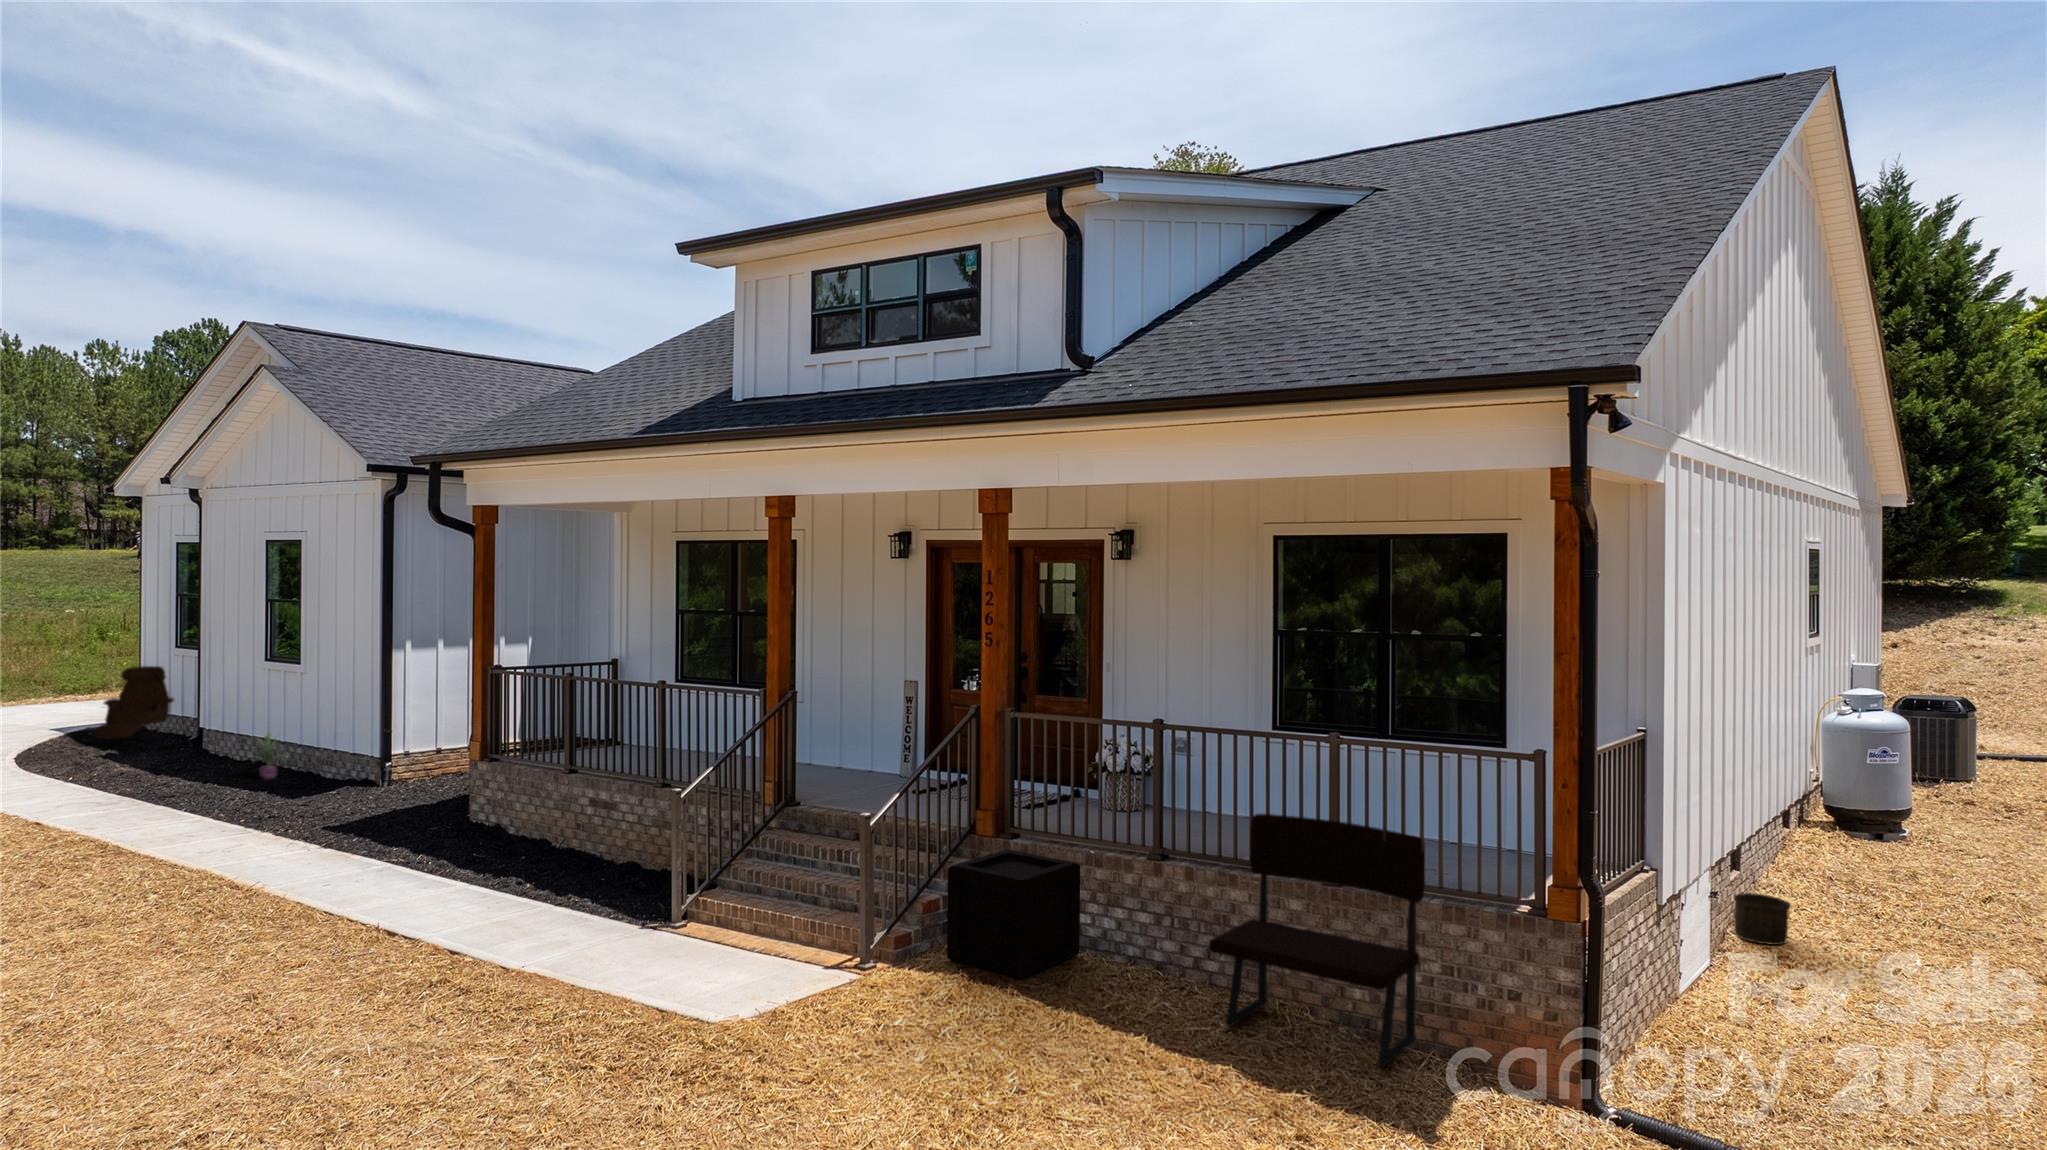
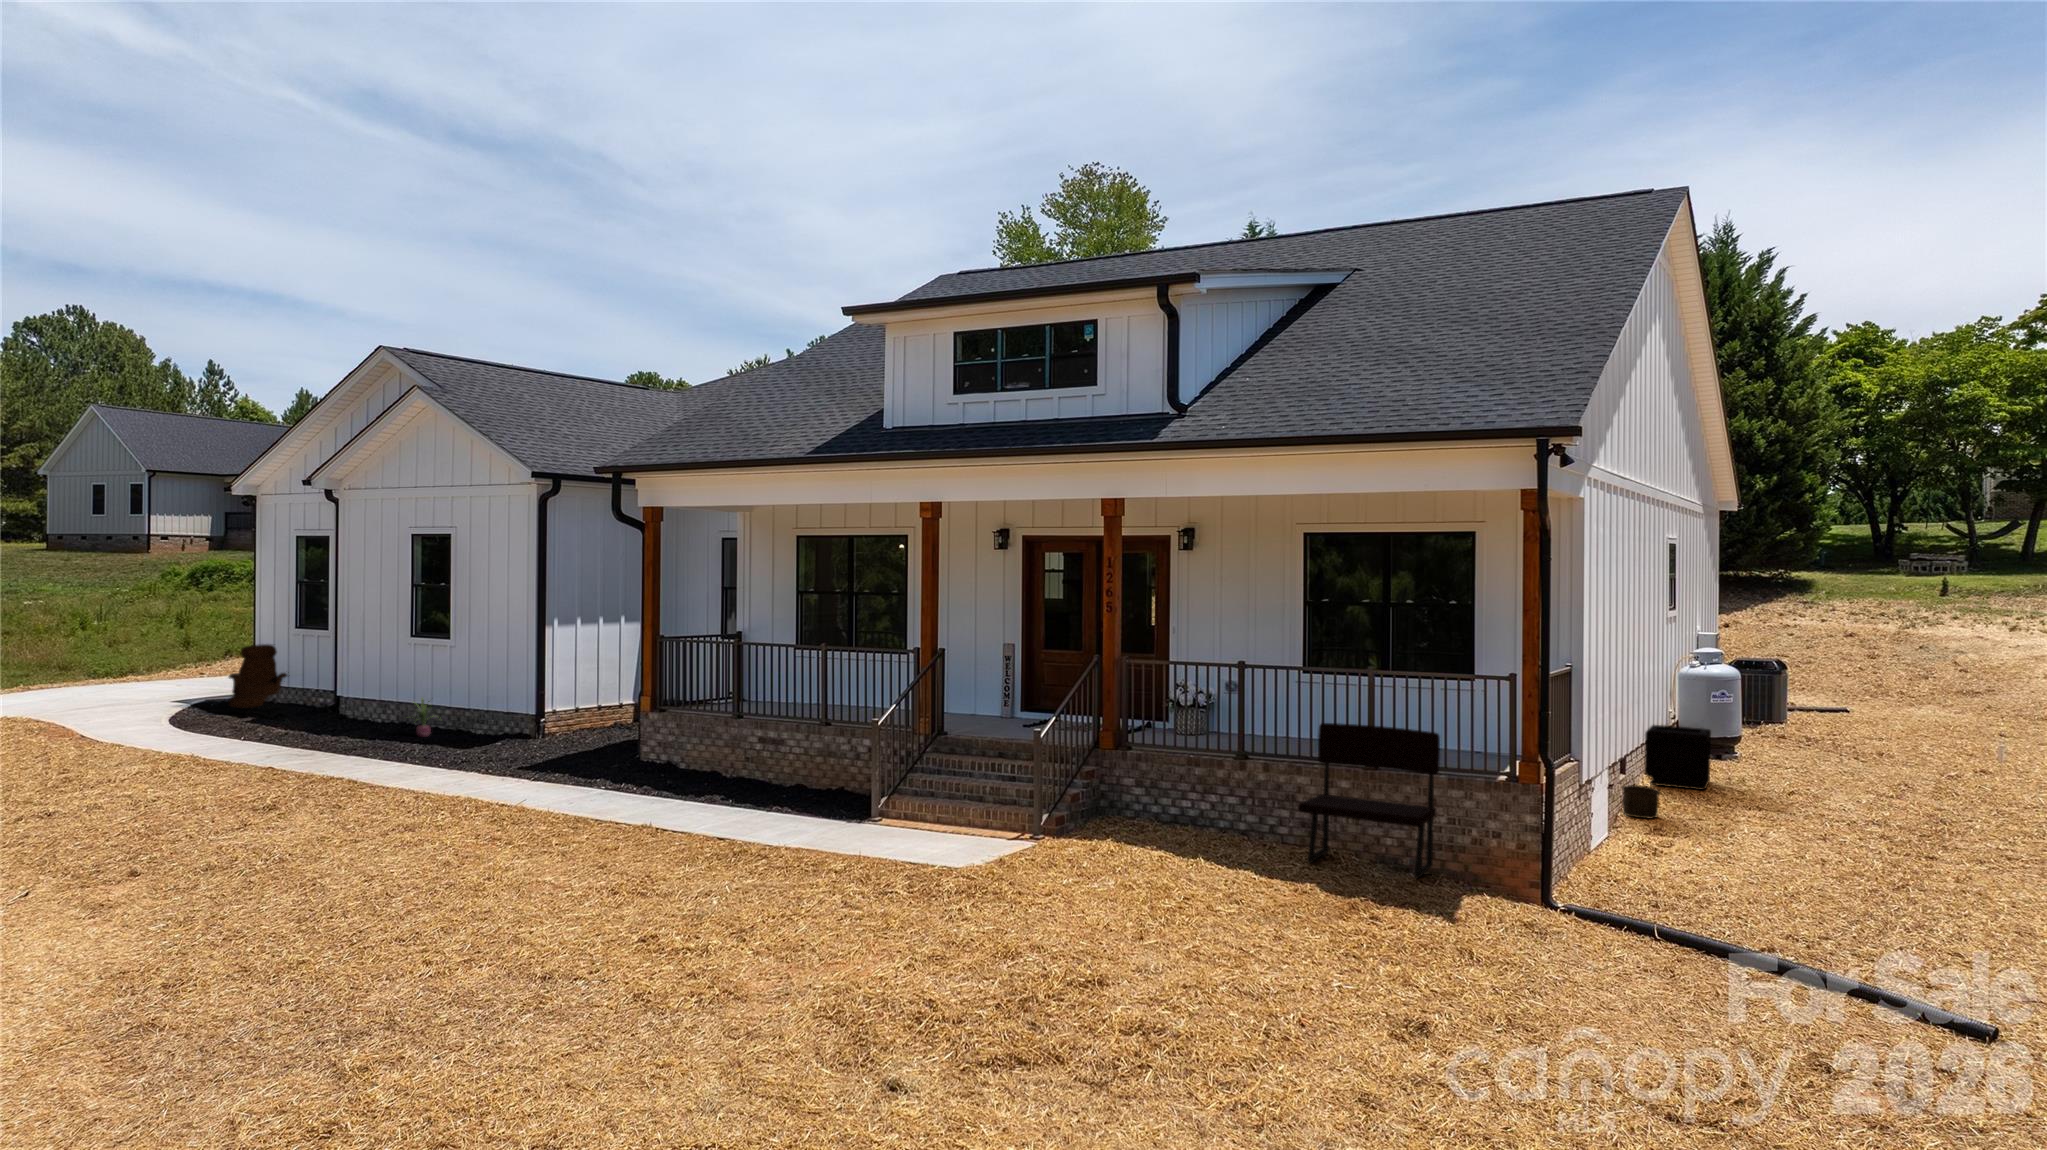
wooden crate: present [947,849,1080,979] -> present [1644,725,1711,790]

